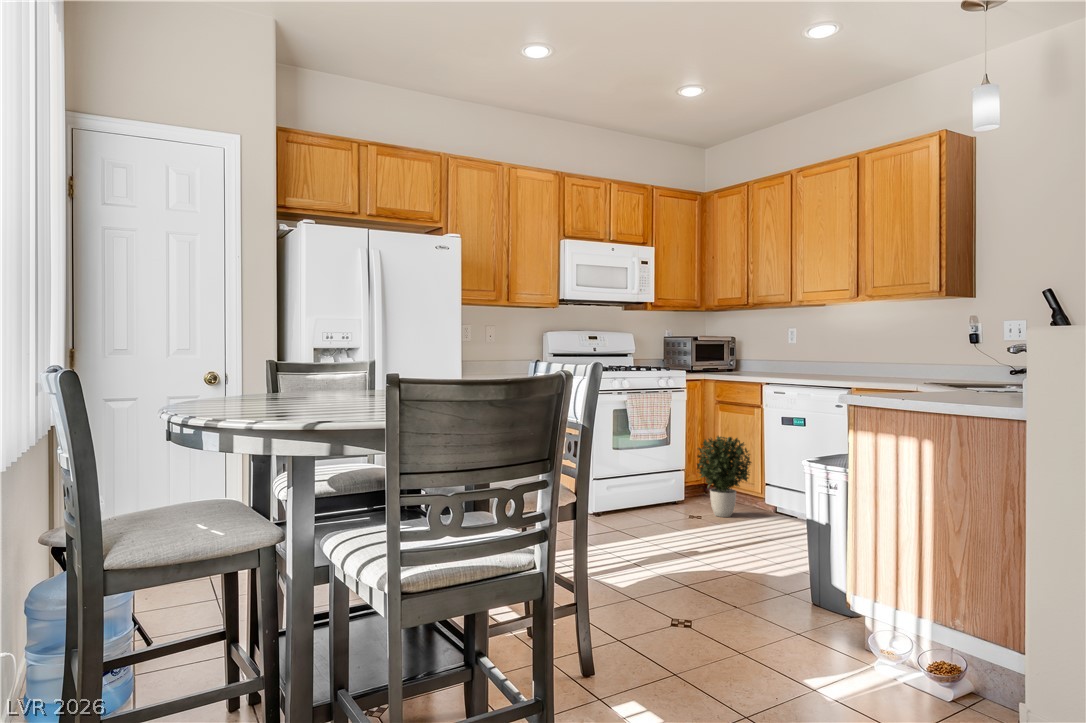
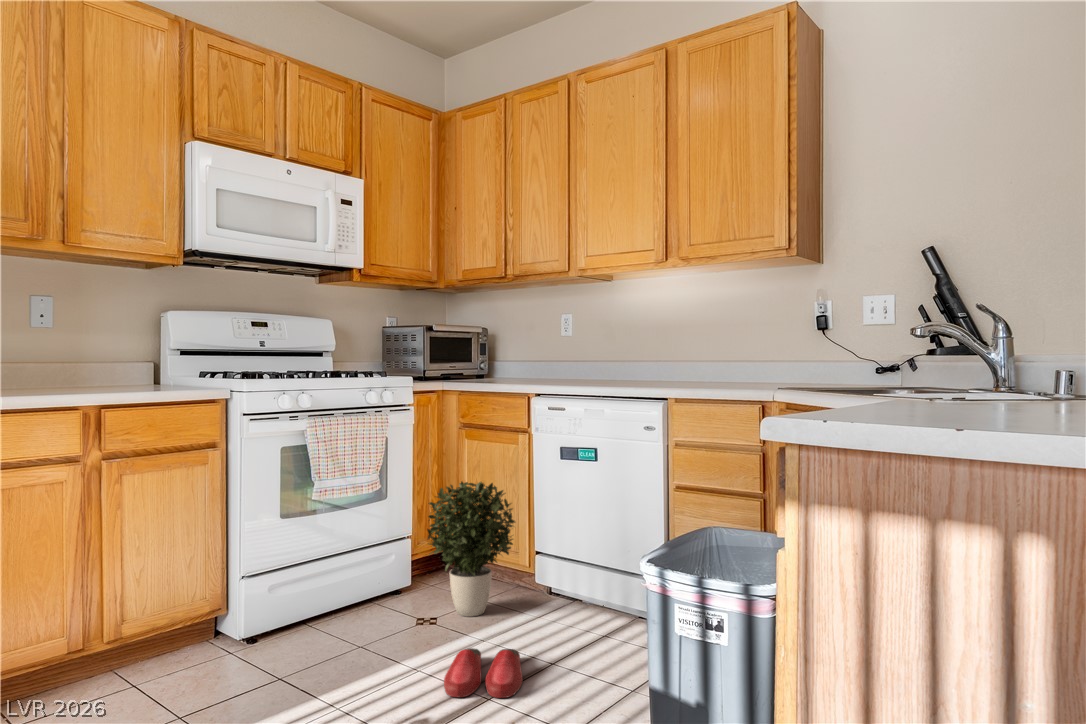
slippers: none [709,525,754,549] -> present [444,648,522,698]

